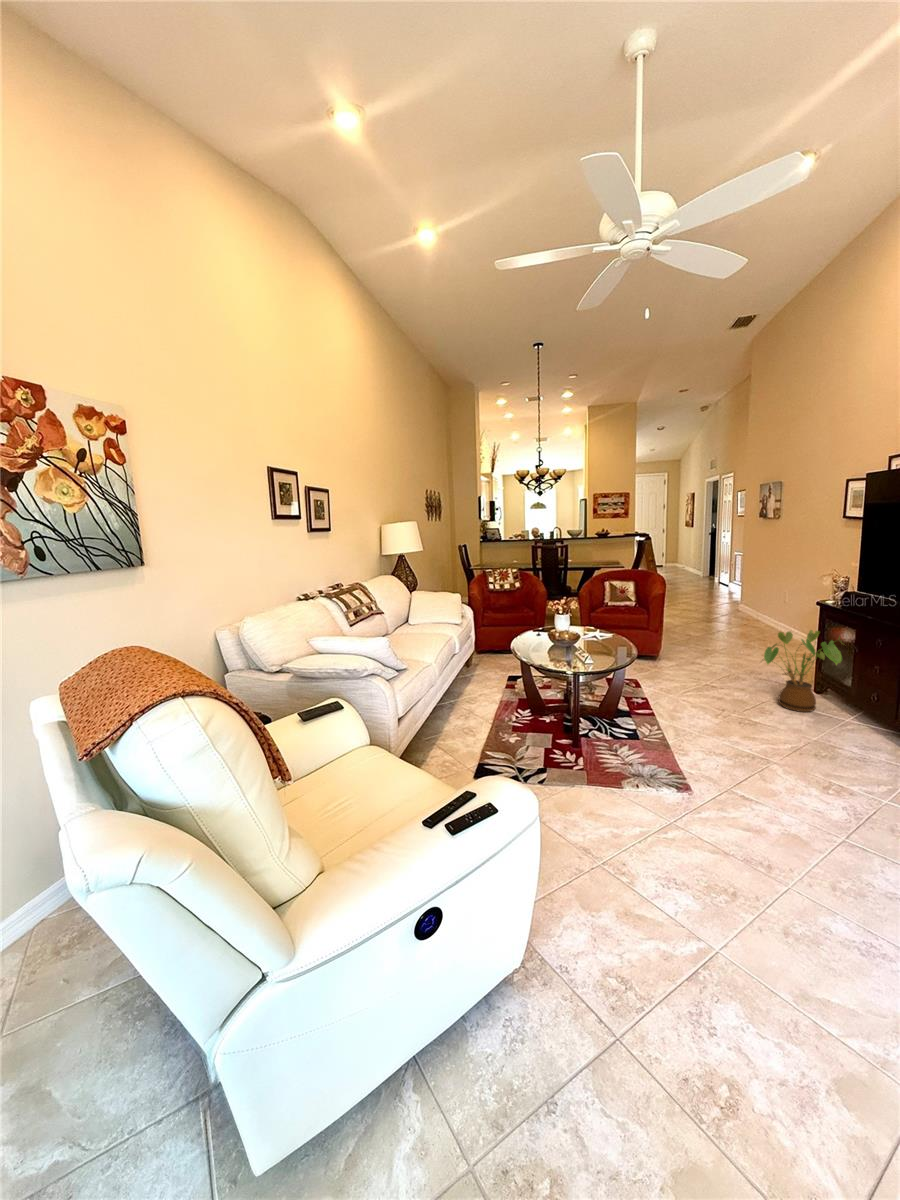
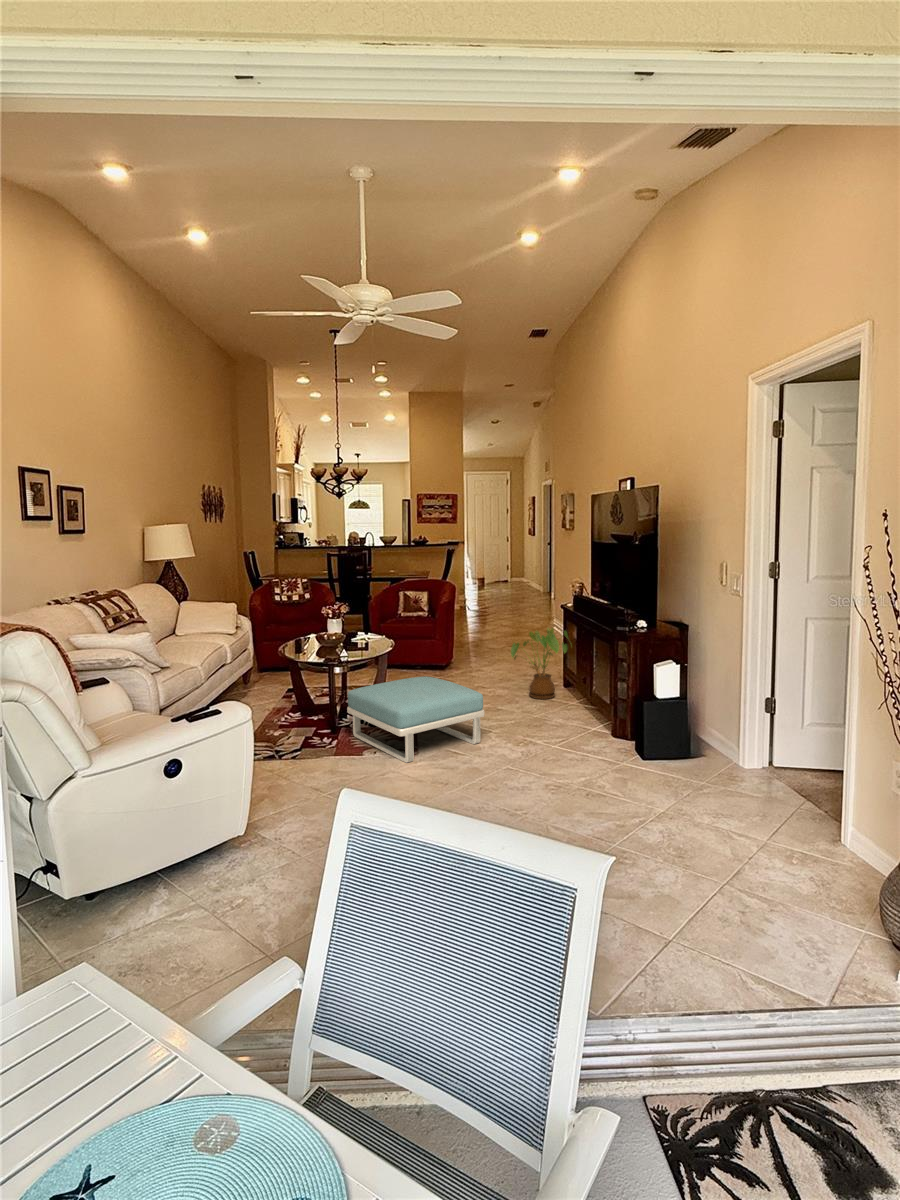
footstool: none [593,687,784,820] -> present [347,676,484,763]

